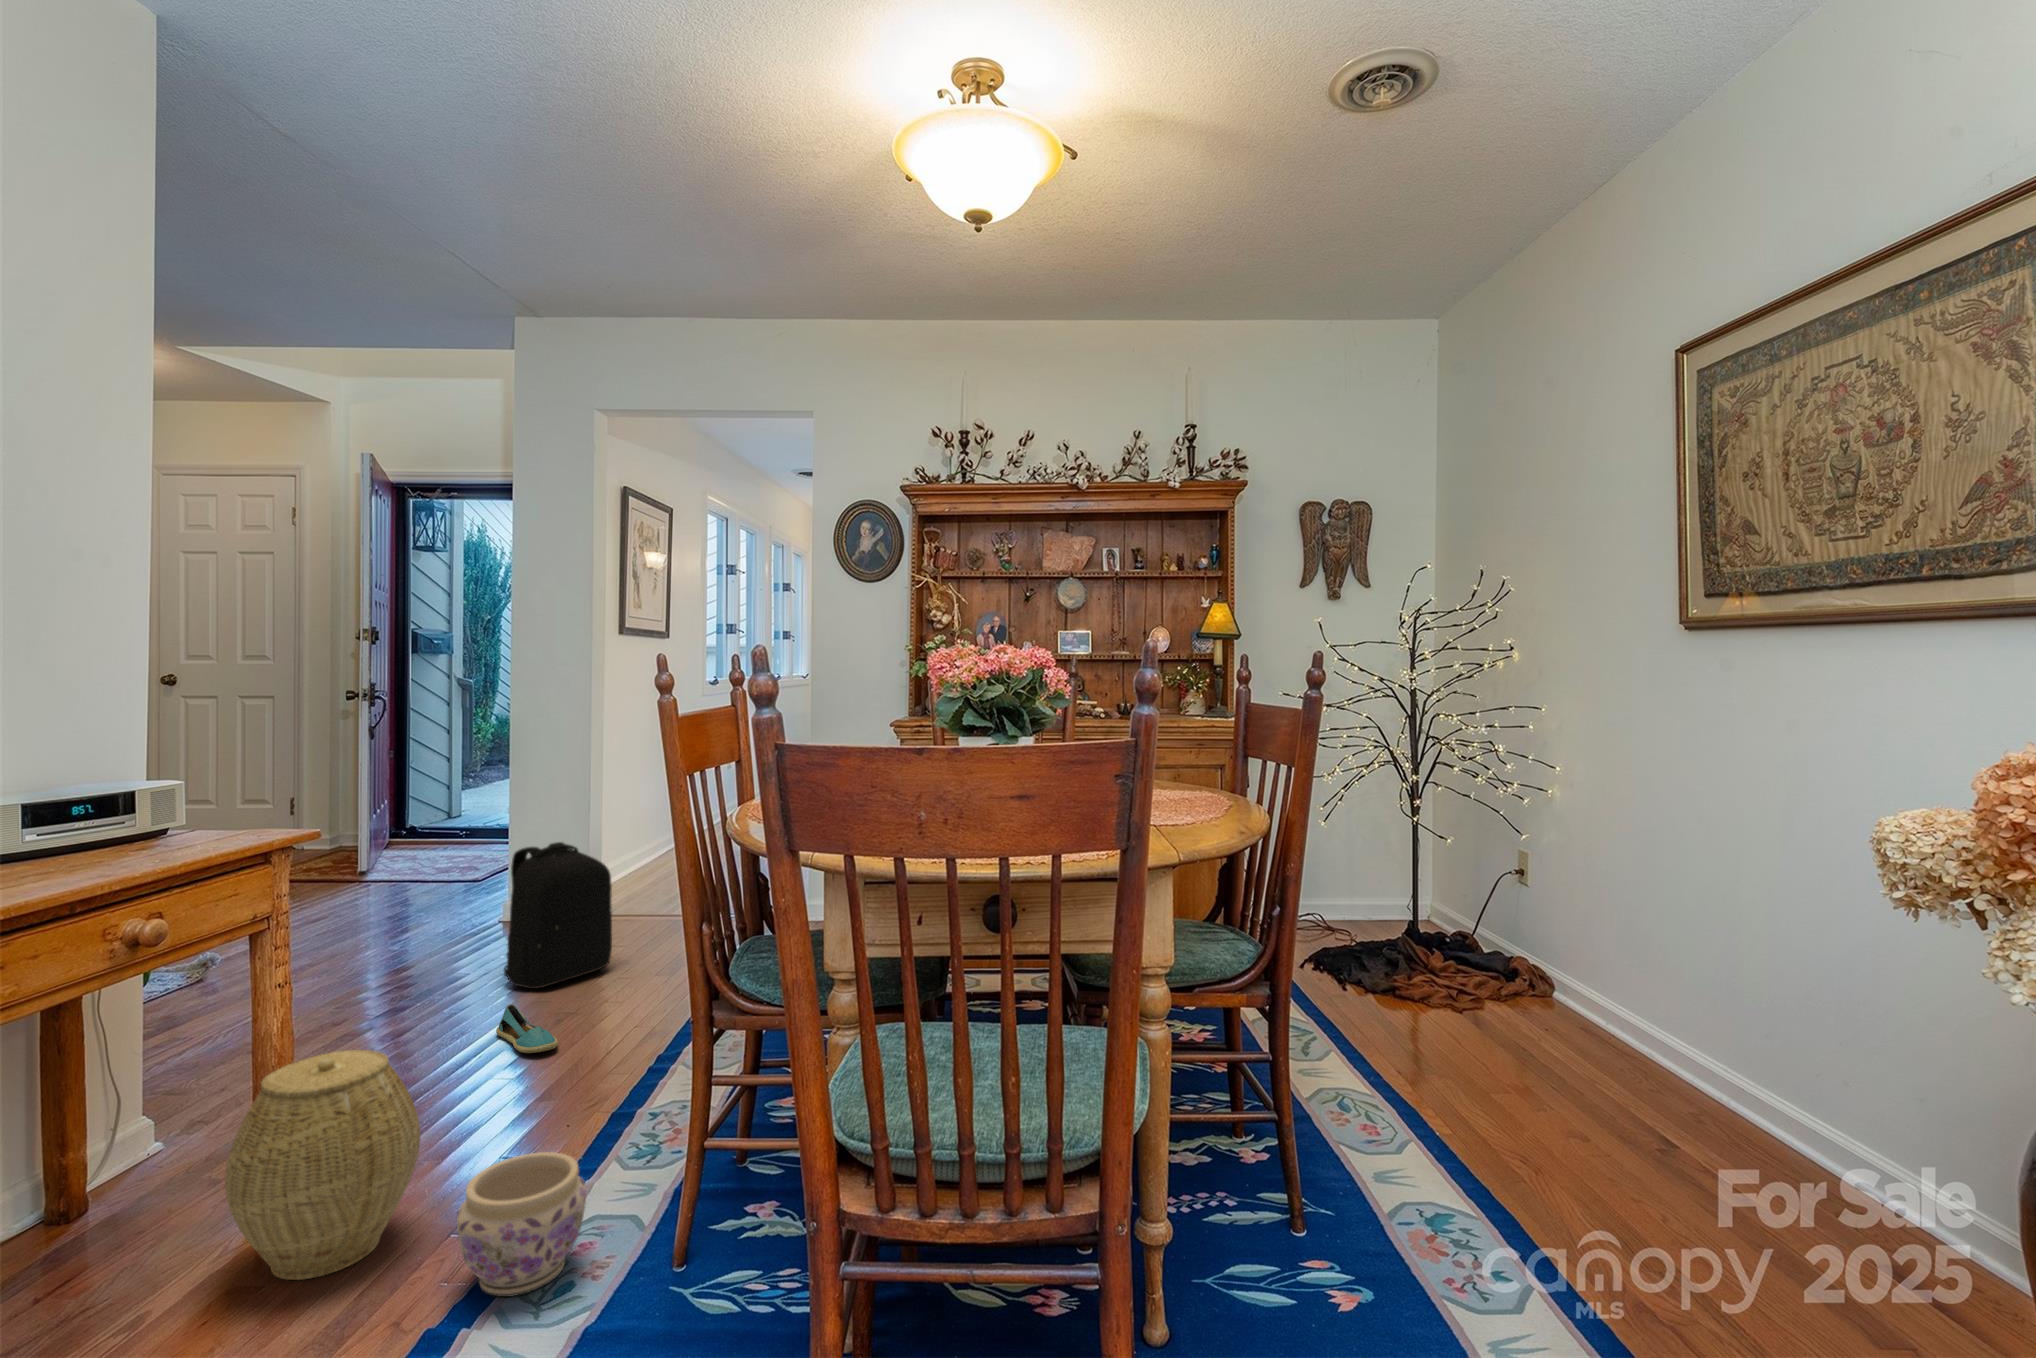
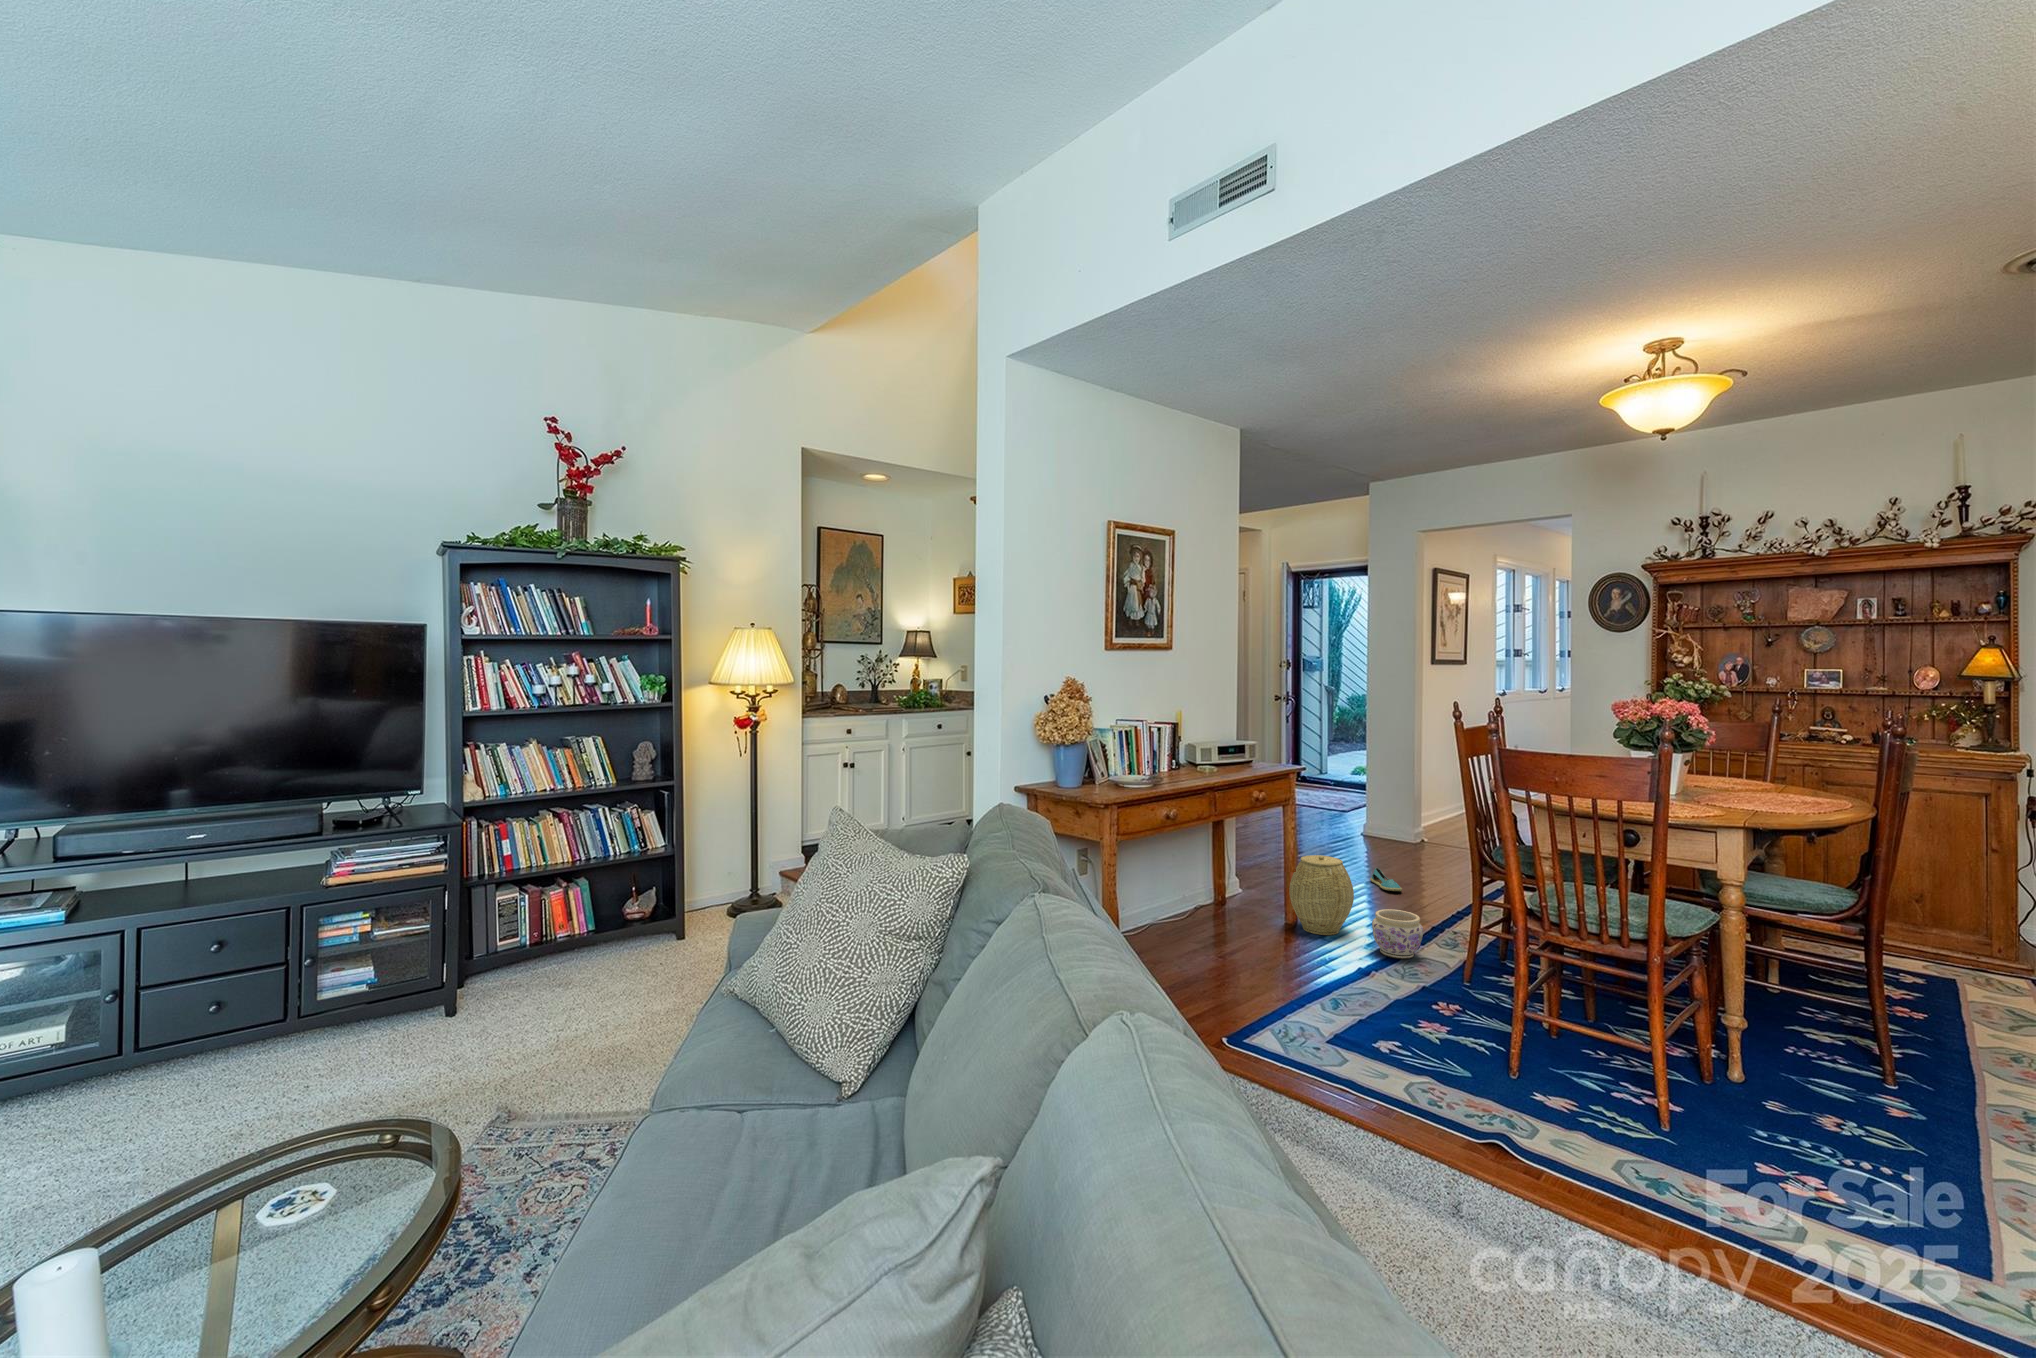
backpack: present [504,842,612,989] -> none [1368,791,1429,867]

